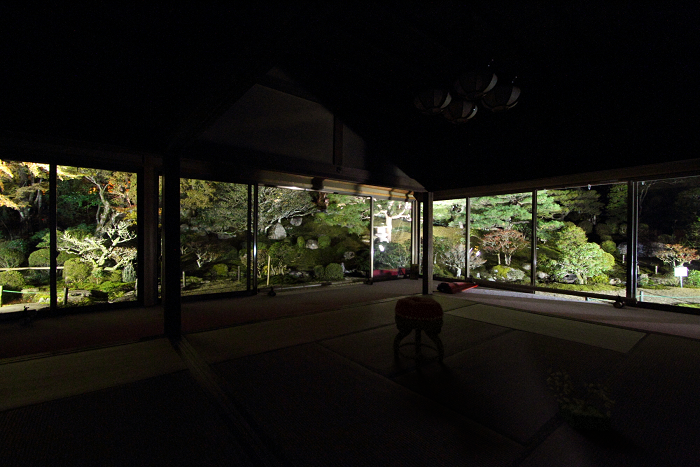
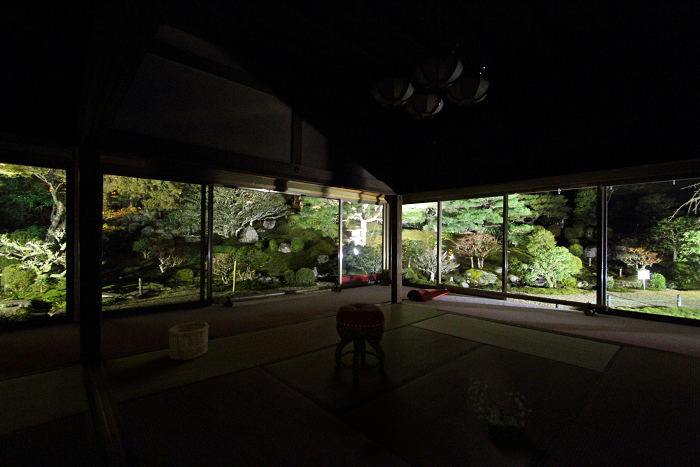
wooden bucket: none [230,314,267,350] -> present [168,322,209,361]

